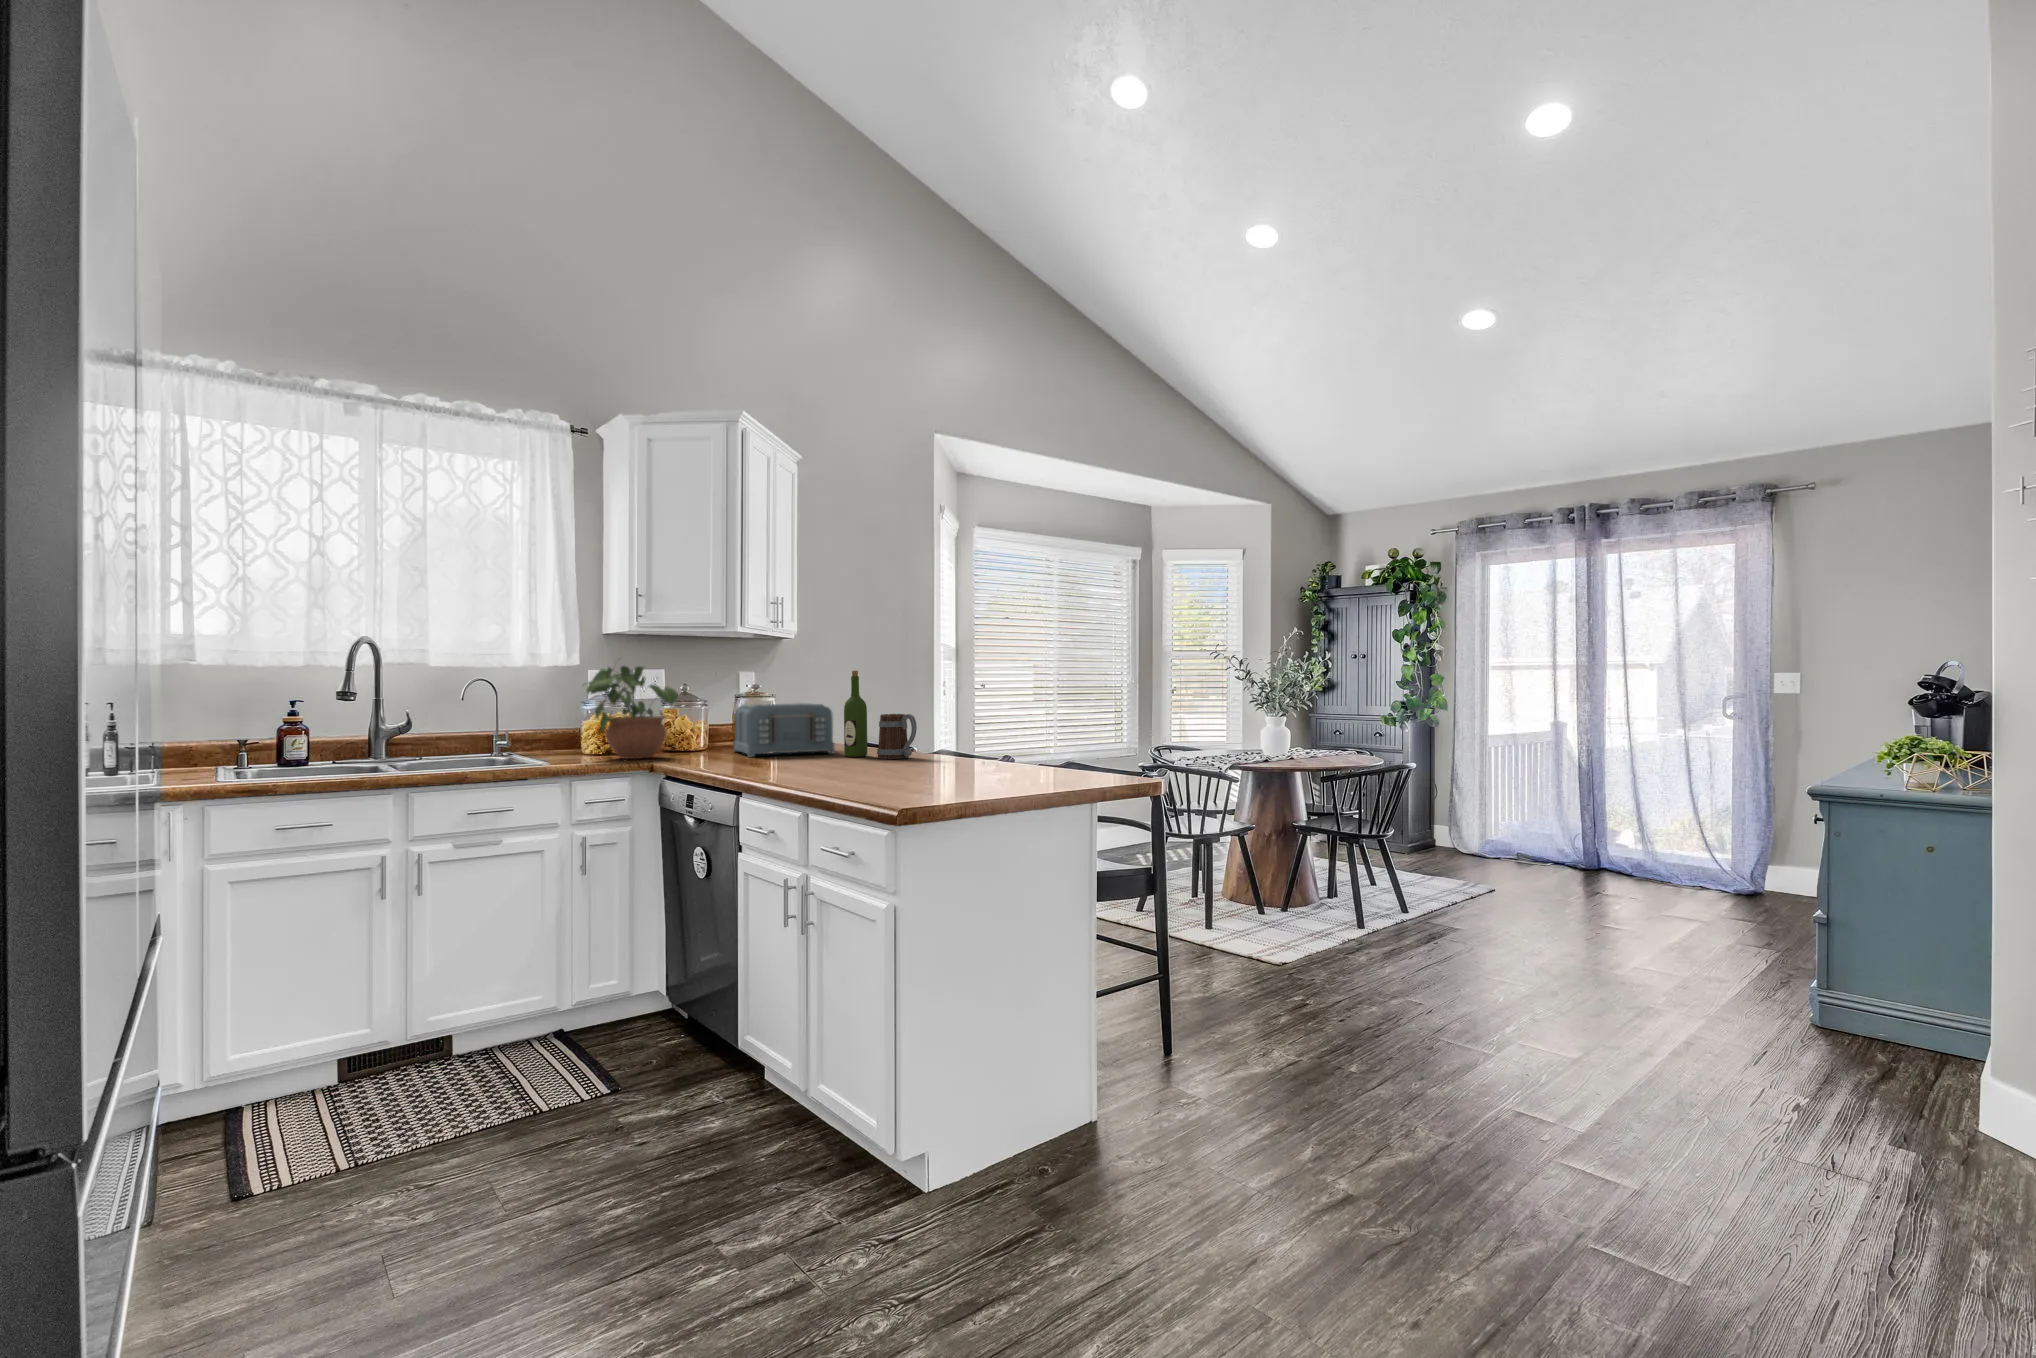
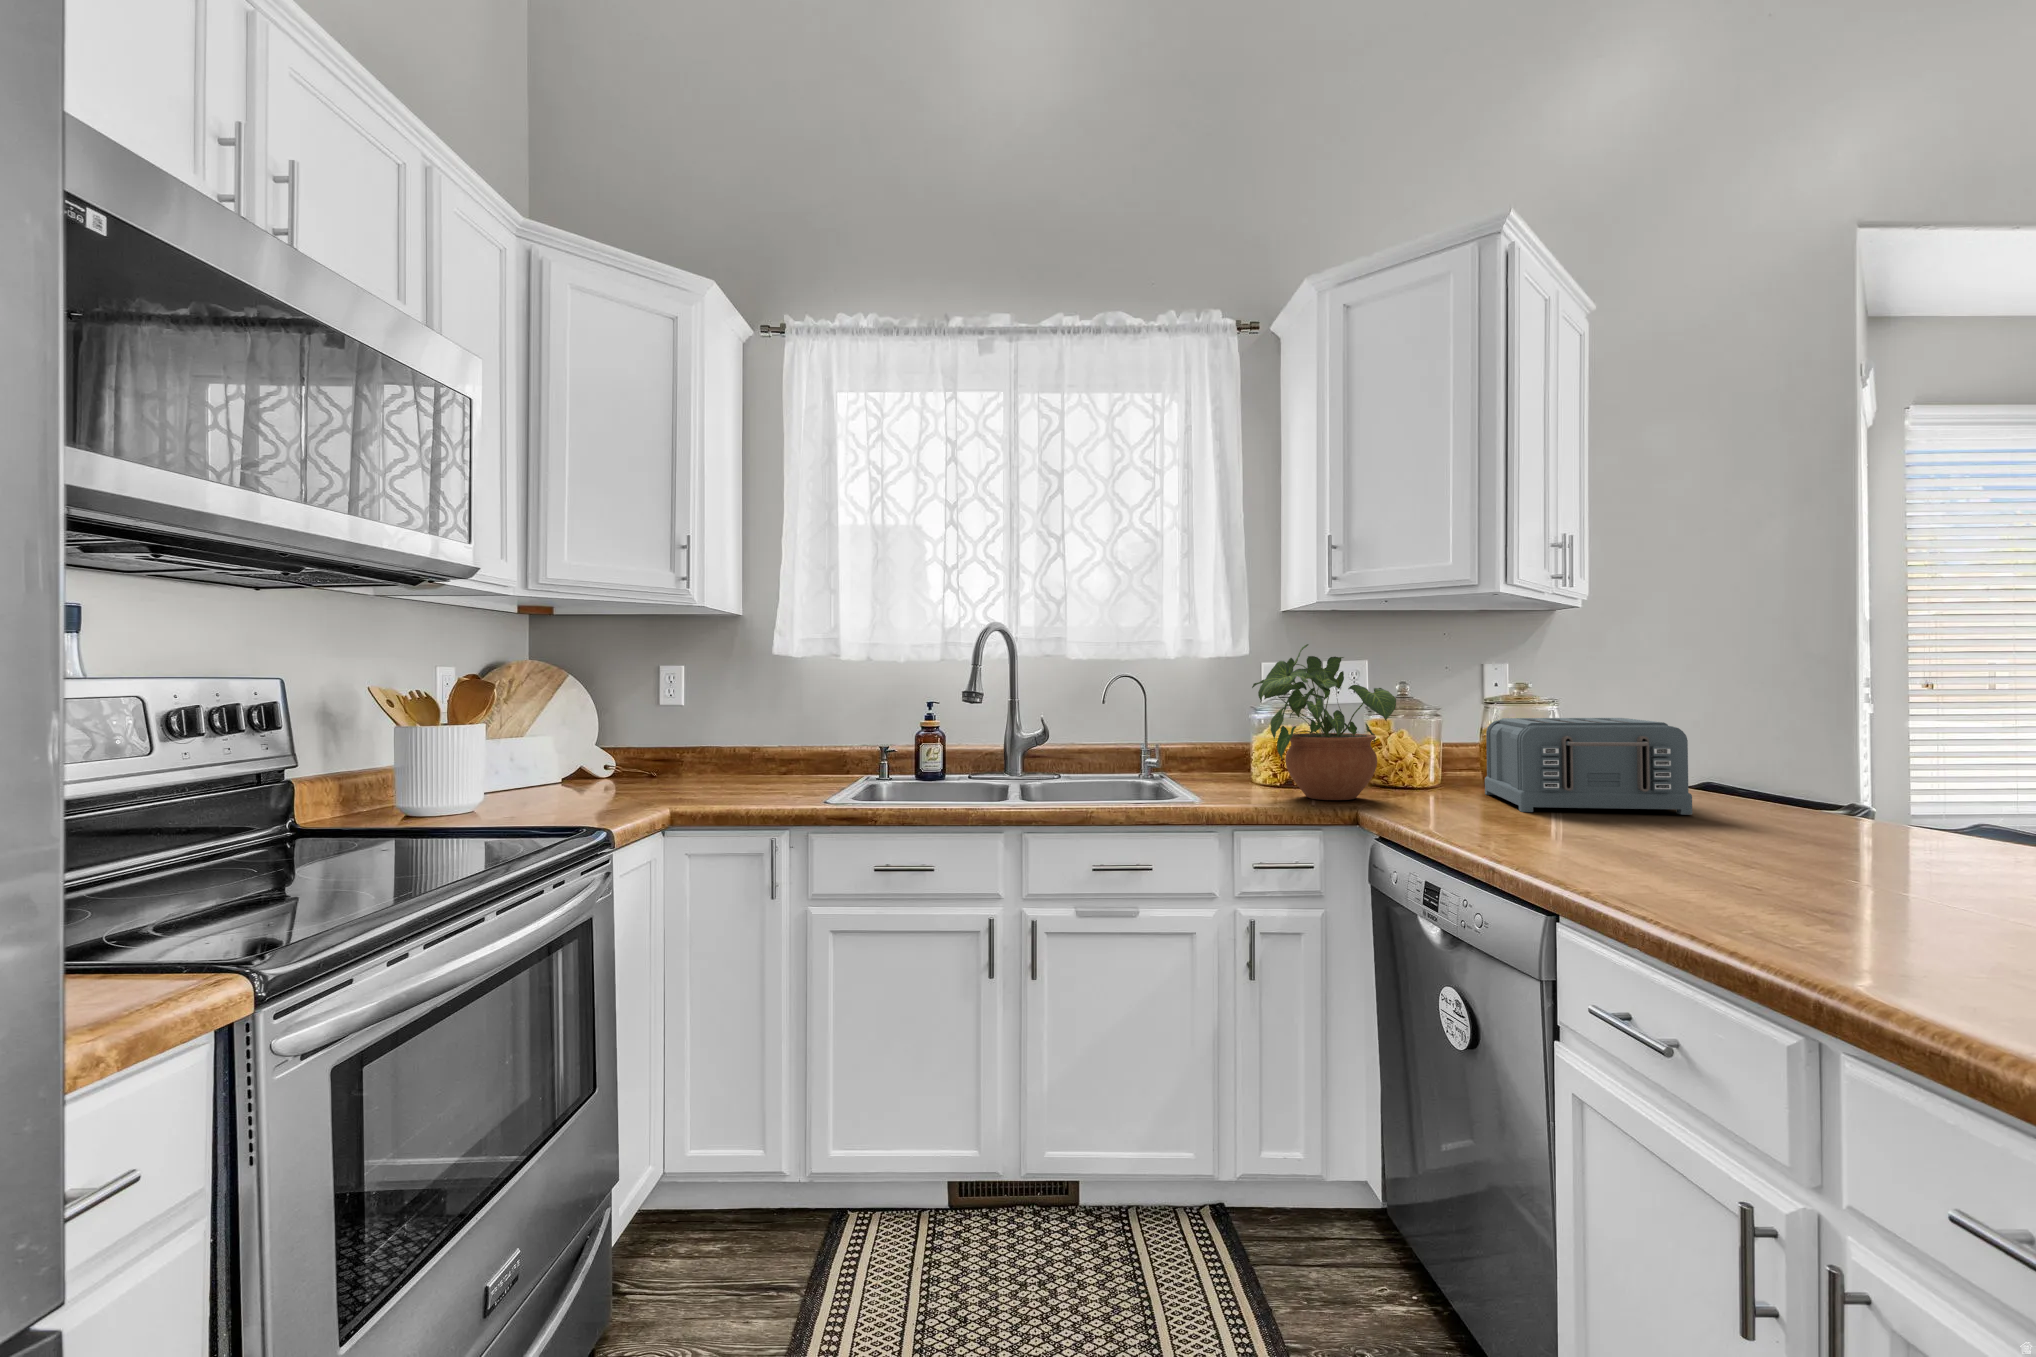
wine bottle: present [844,671,868,757] -> none [1724,660,1780,830]
mug: present [877,714,917,759] -> none [1816,749,1933,846]

